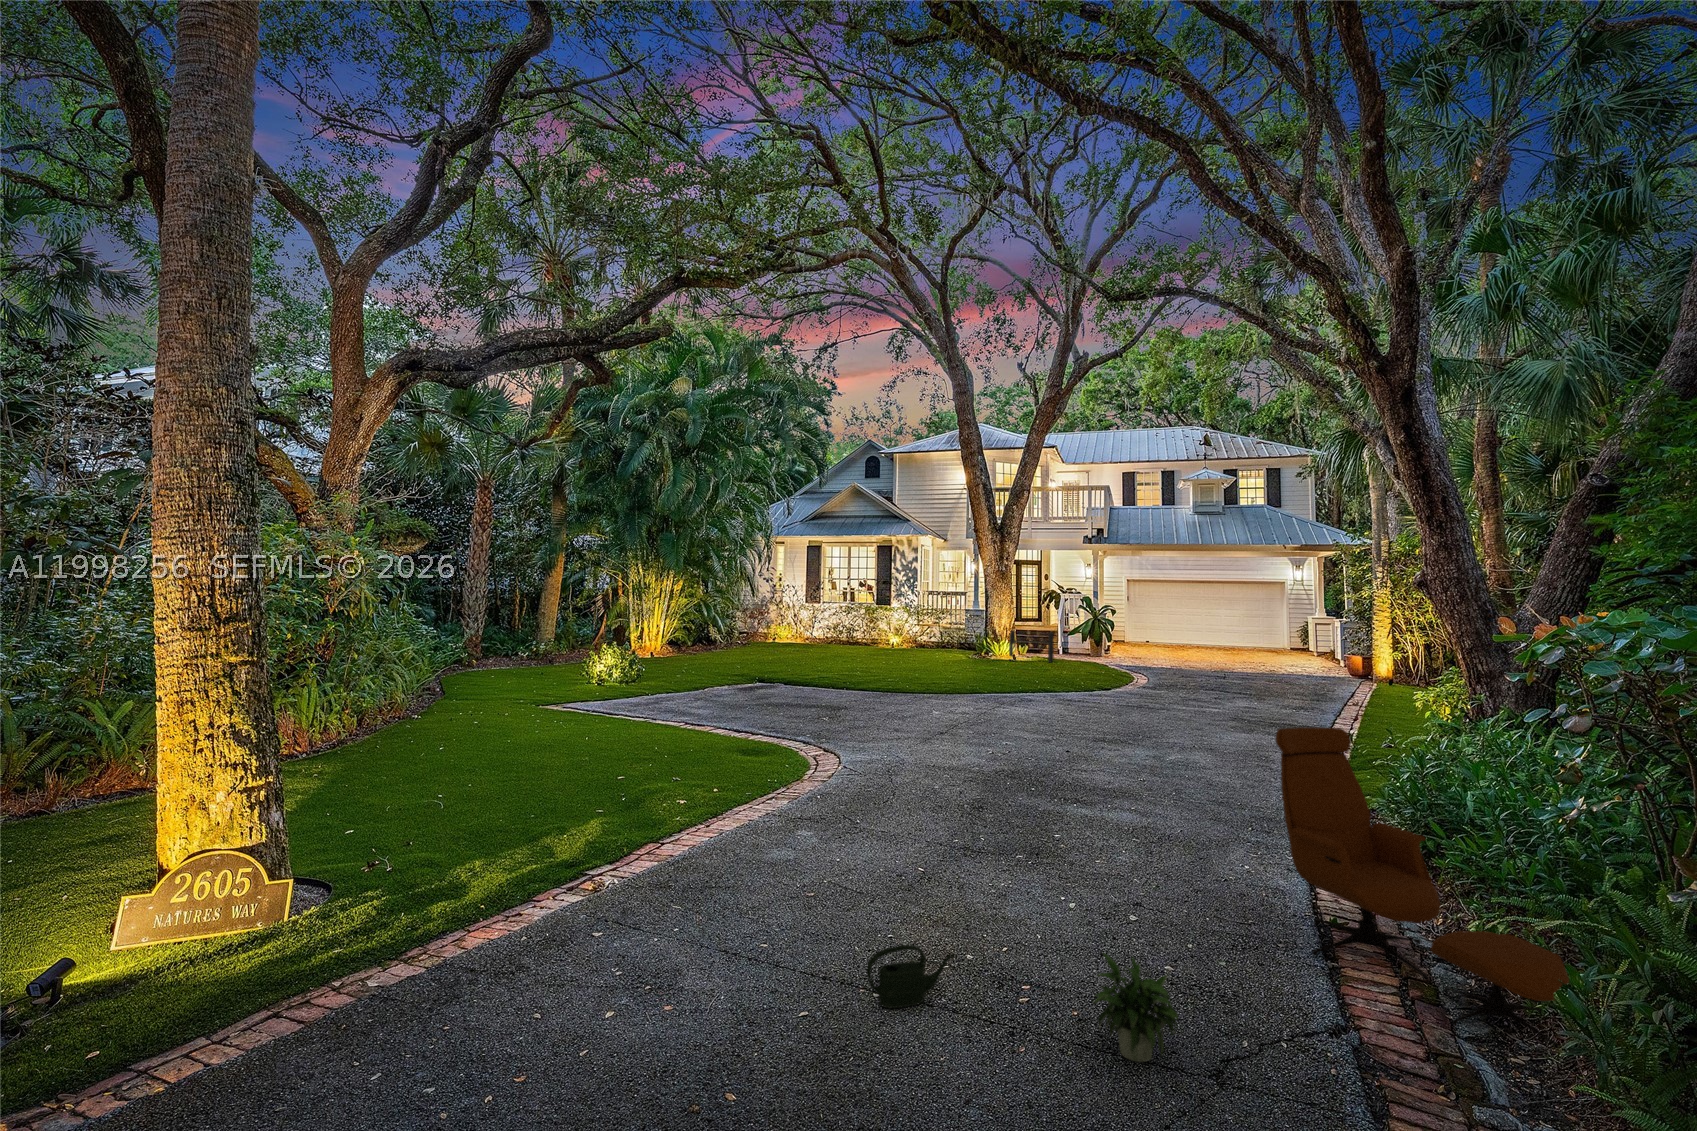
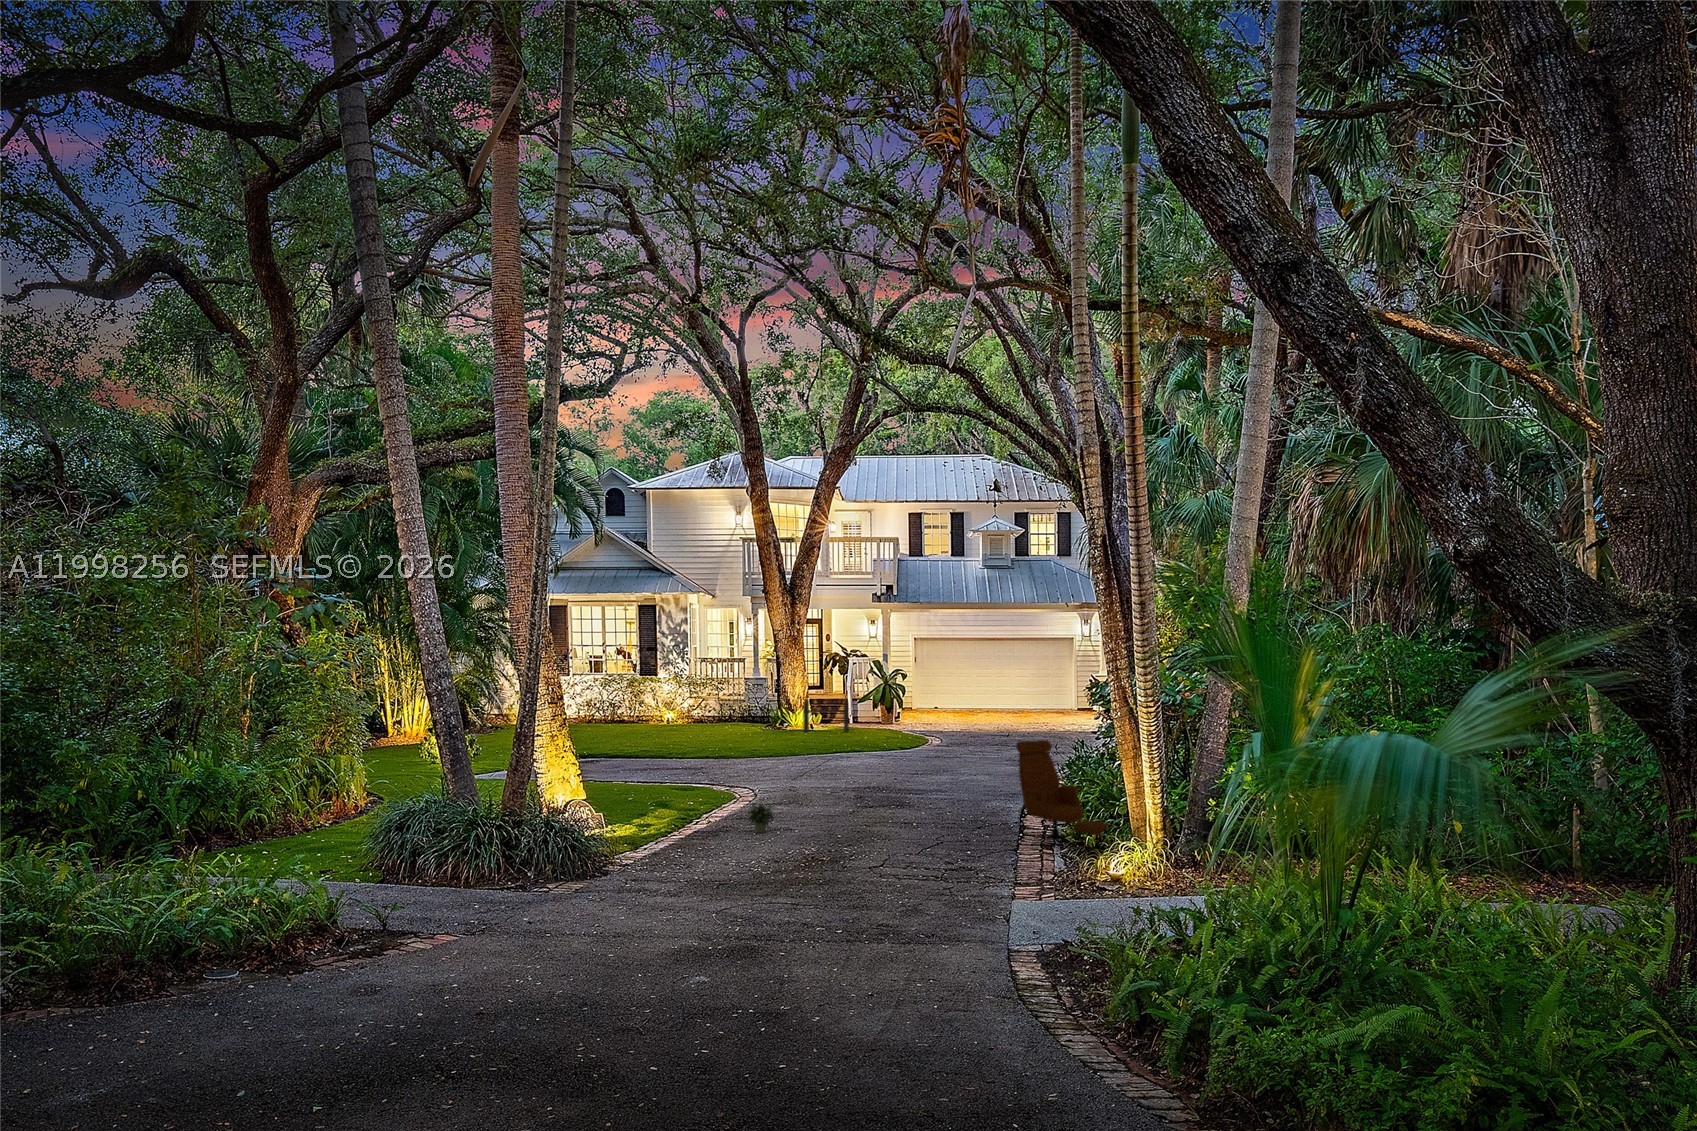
watering can: present [866,945,954,1009] -> none [840,841,876,868]
potted plant: present [1093,953,1178,1062] -> present [747,804,773,833]

